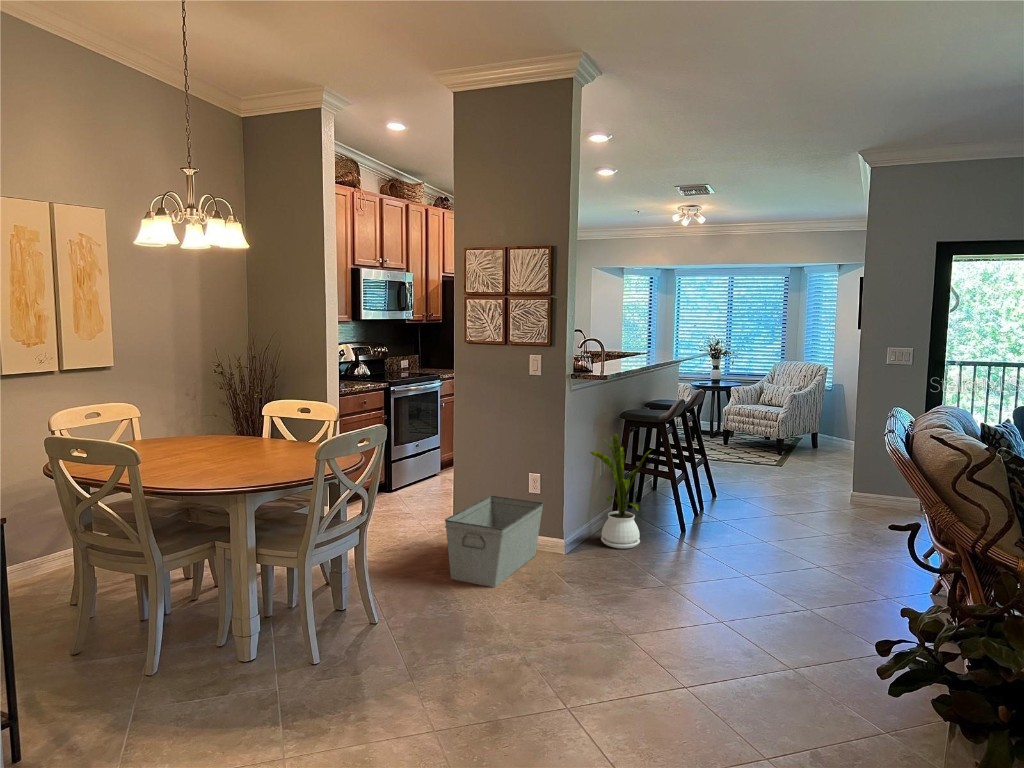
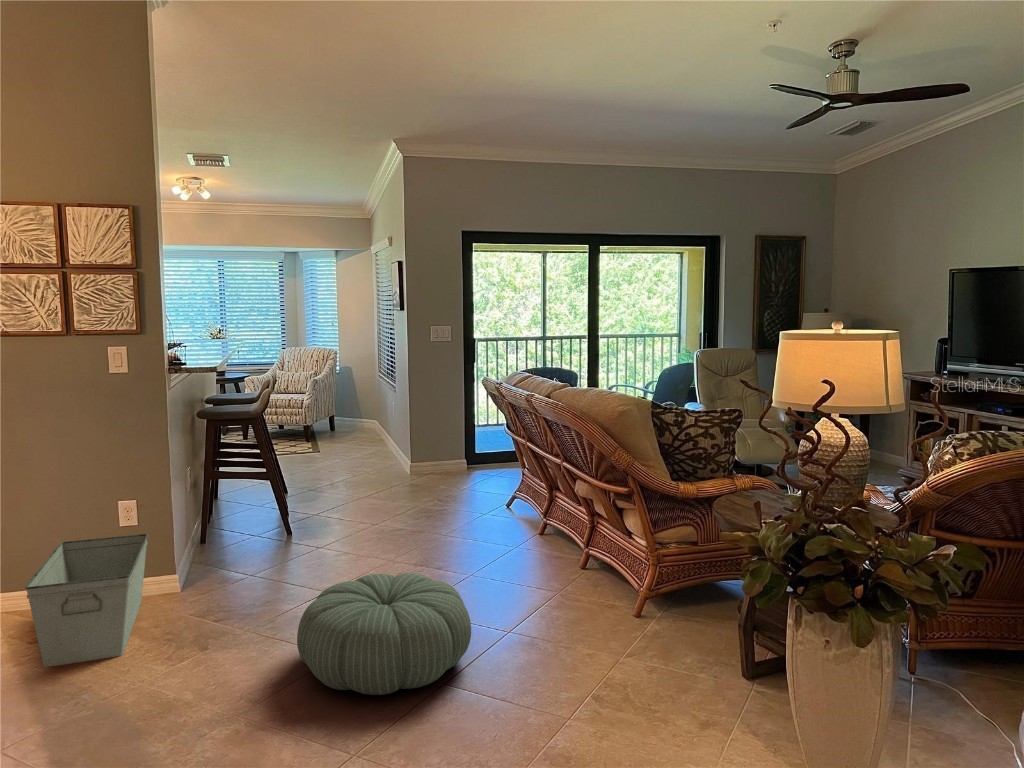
house plant: present [590,434,651,549] -> none [194,434,262,567]
pouf: none [583,580,745,697] -> present [297,573,471,695]

